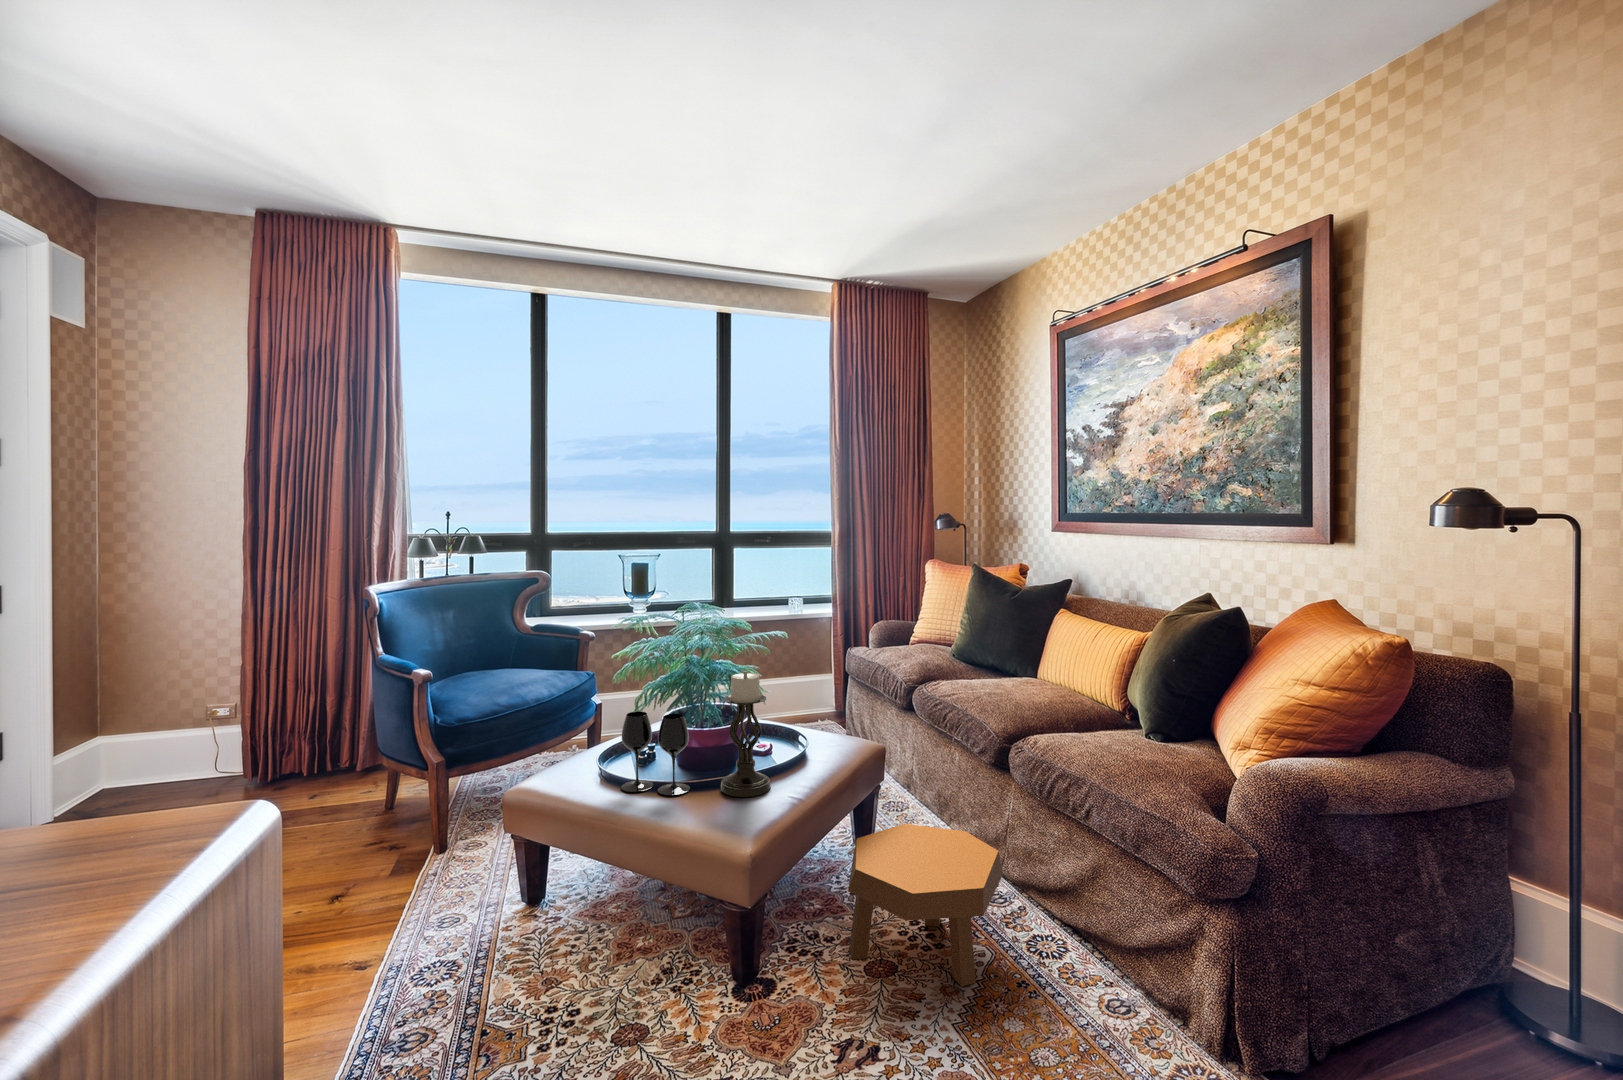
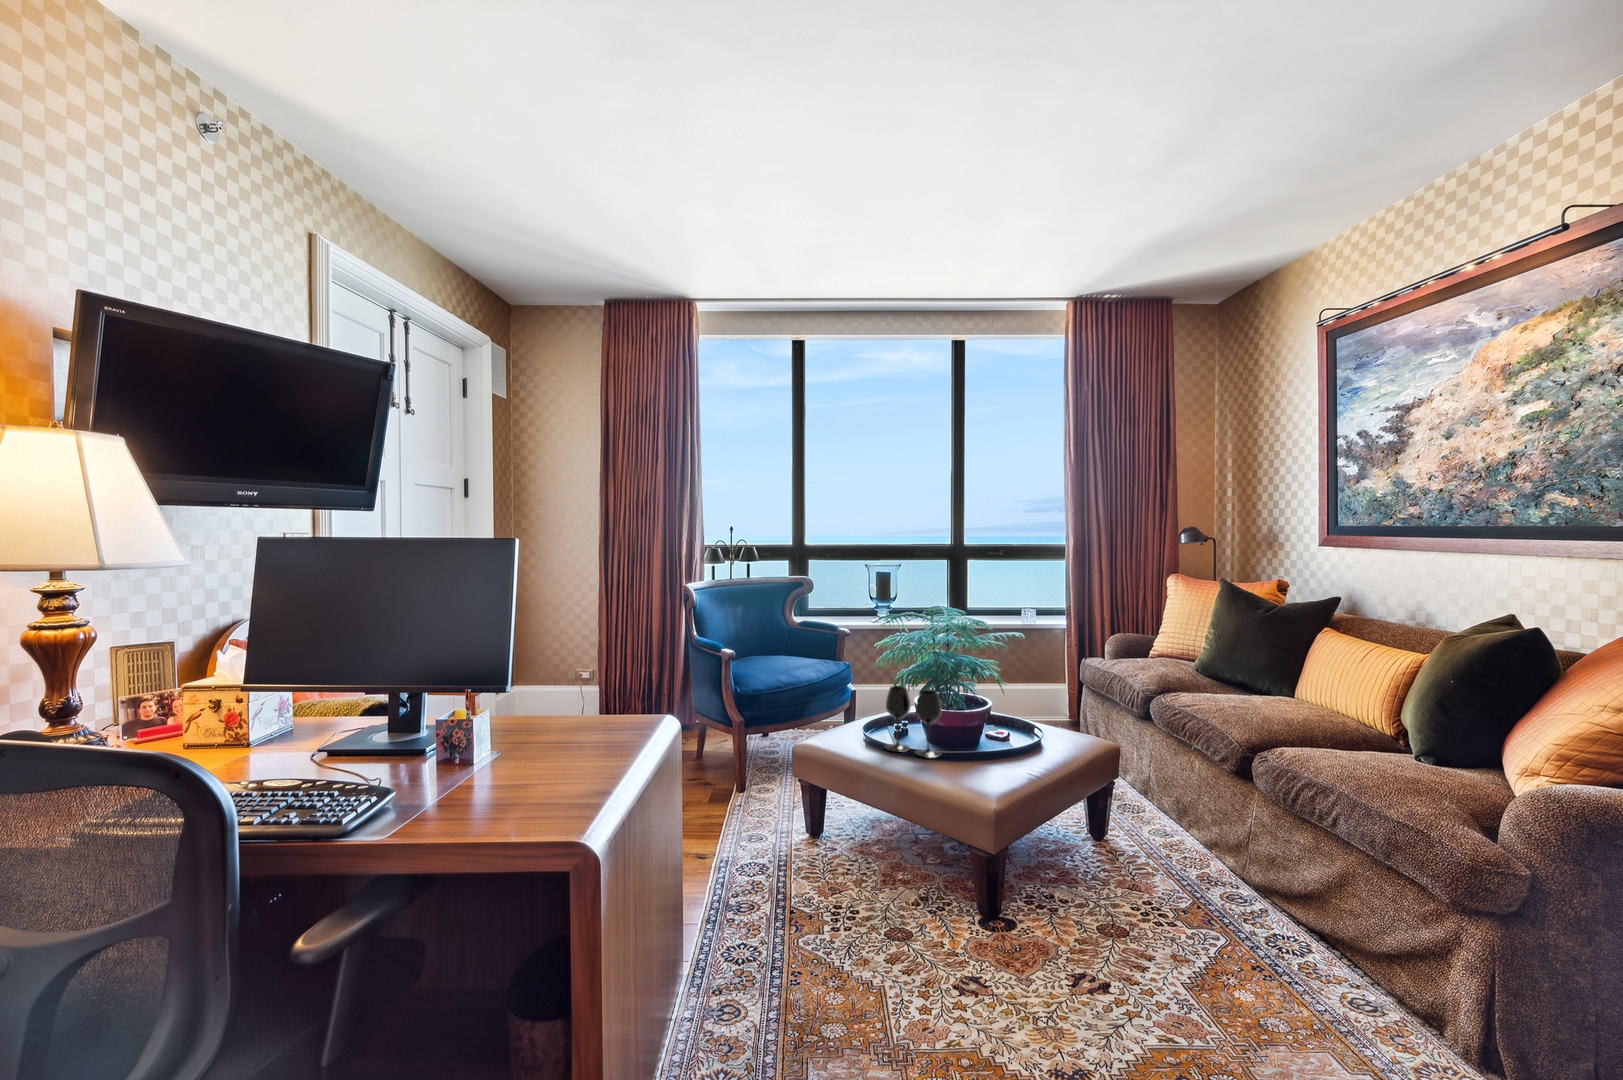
candle holder: present [721,671,771,797] -> none [968,658,1013,766]
footstool: present [848,824,1003,986] -> none [1083,811,1241,959]

